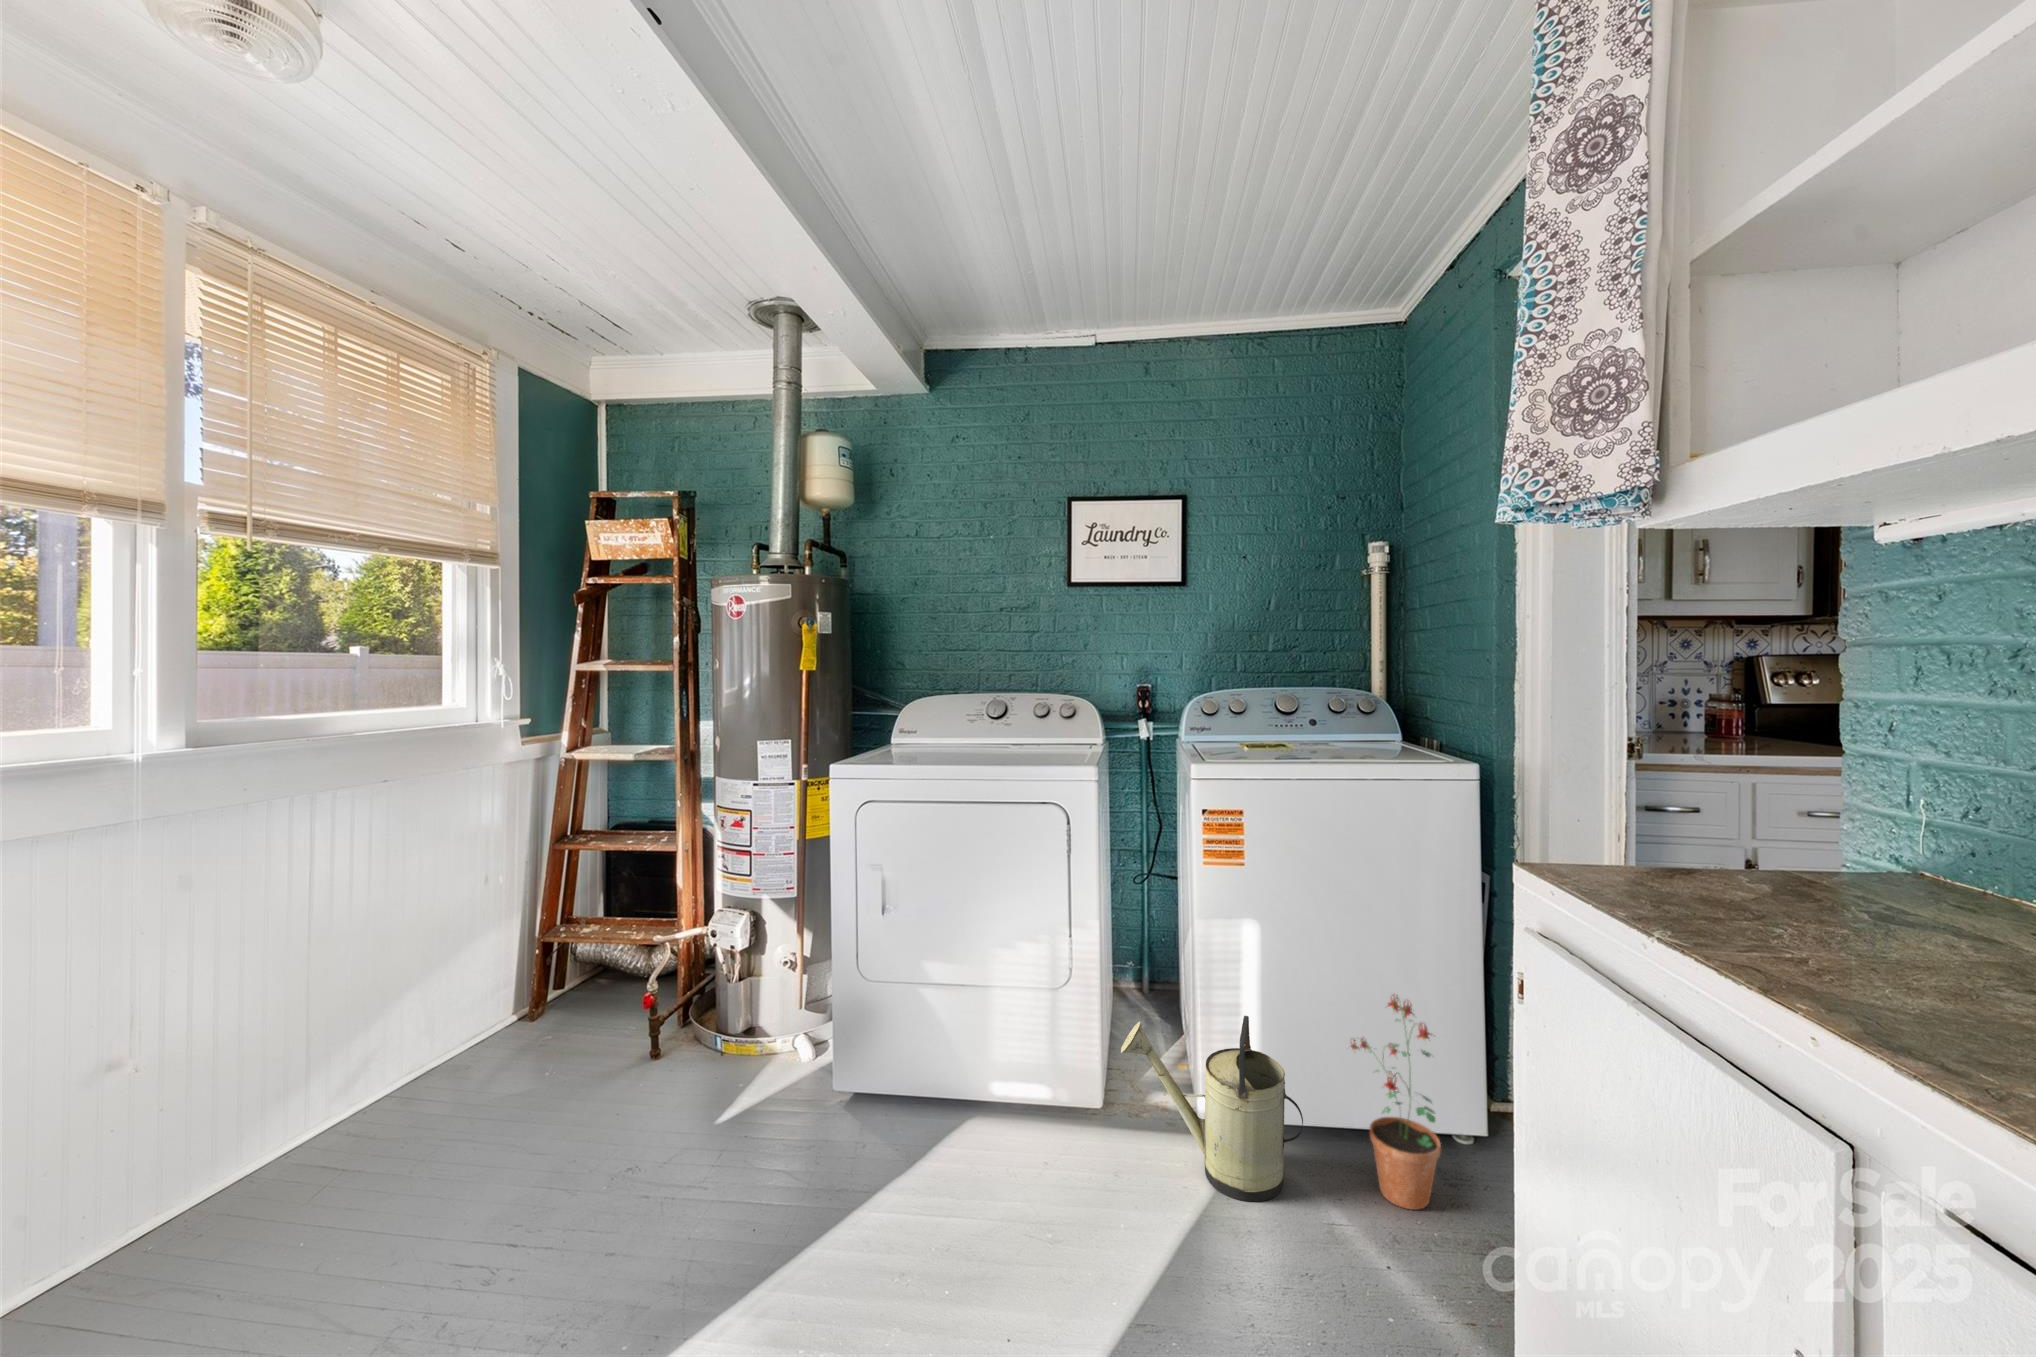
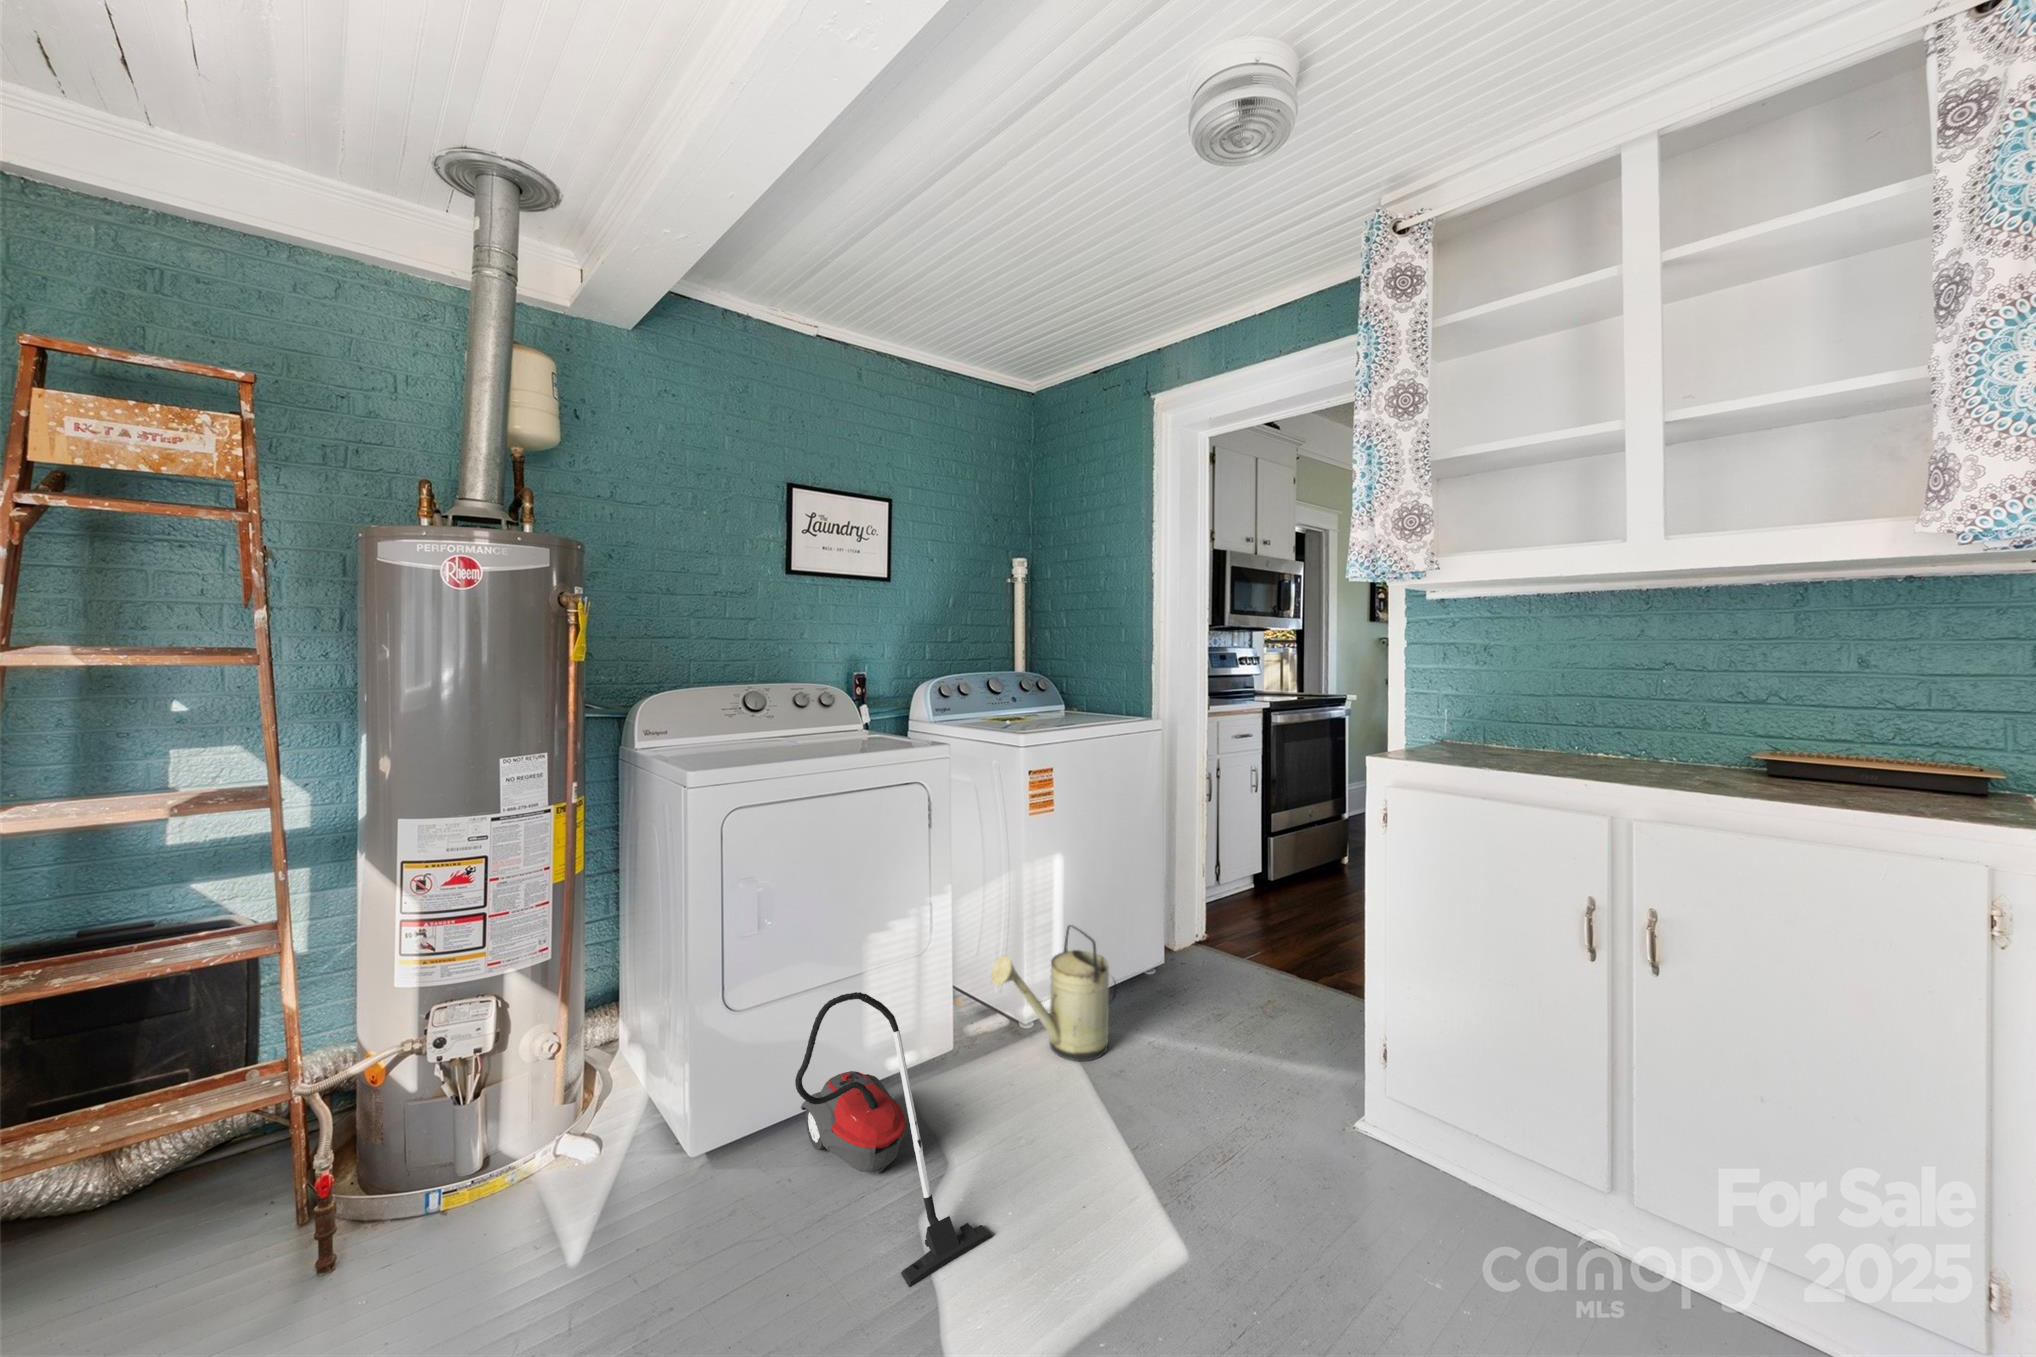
vacuum cleaner: none [828,987,981,1295] -> present [795,992,992,1287]
potted plant: present [1351,995,1441,1210] -> none [1119,881,1190,1020]

